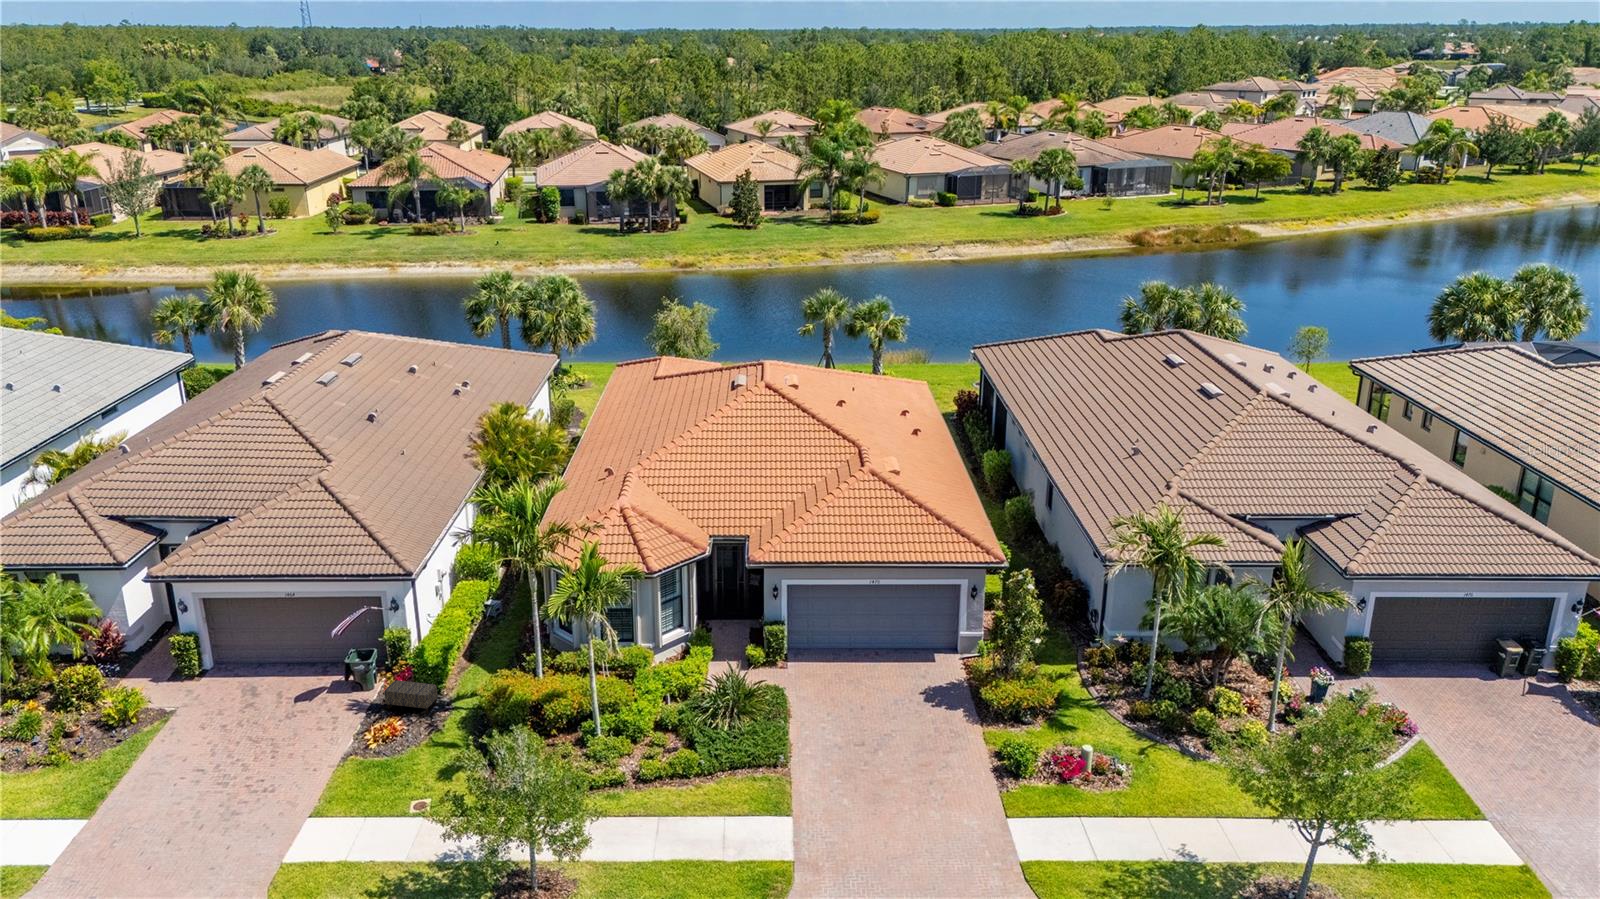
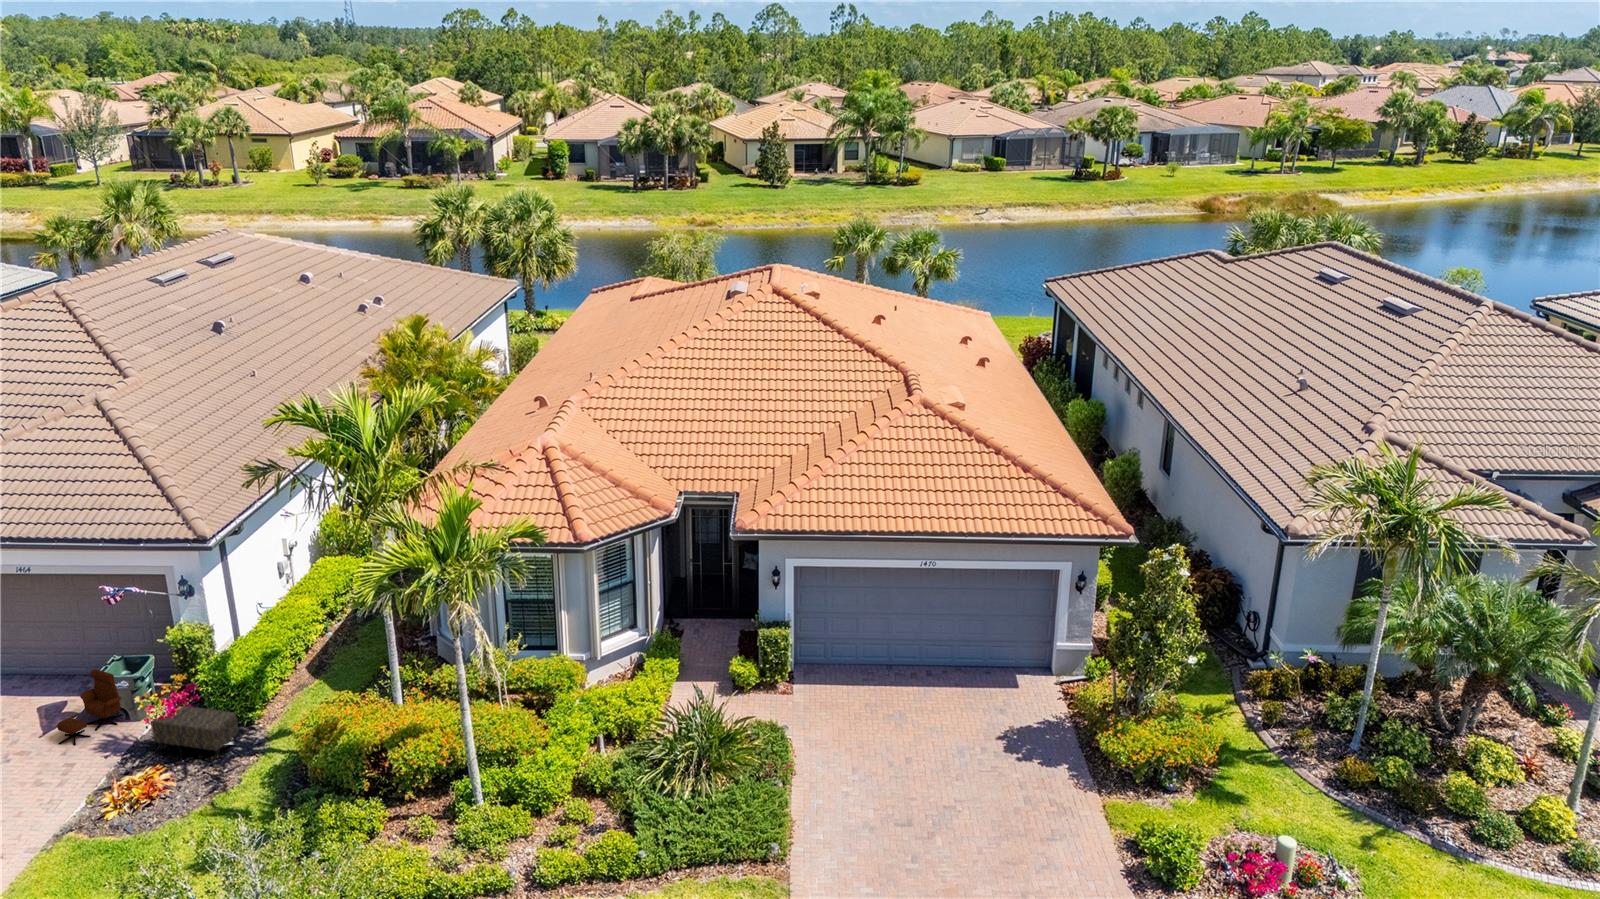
lounge chair: none [321,659,359,707] -> present [57,669,122,745]

